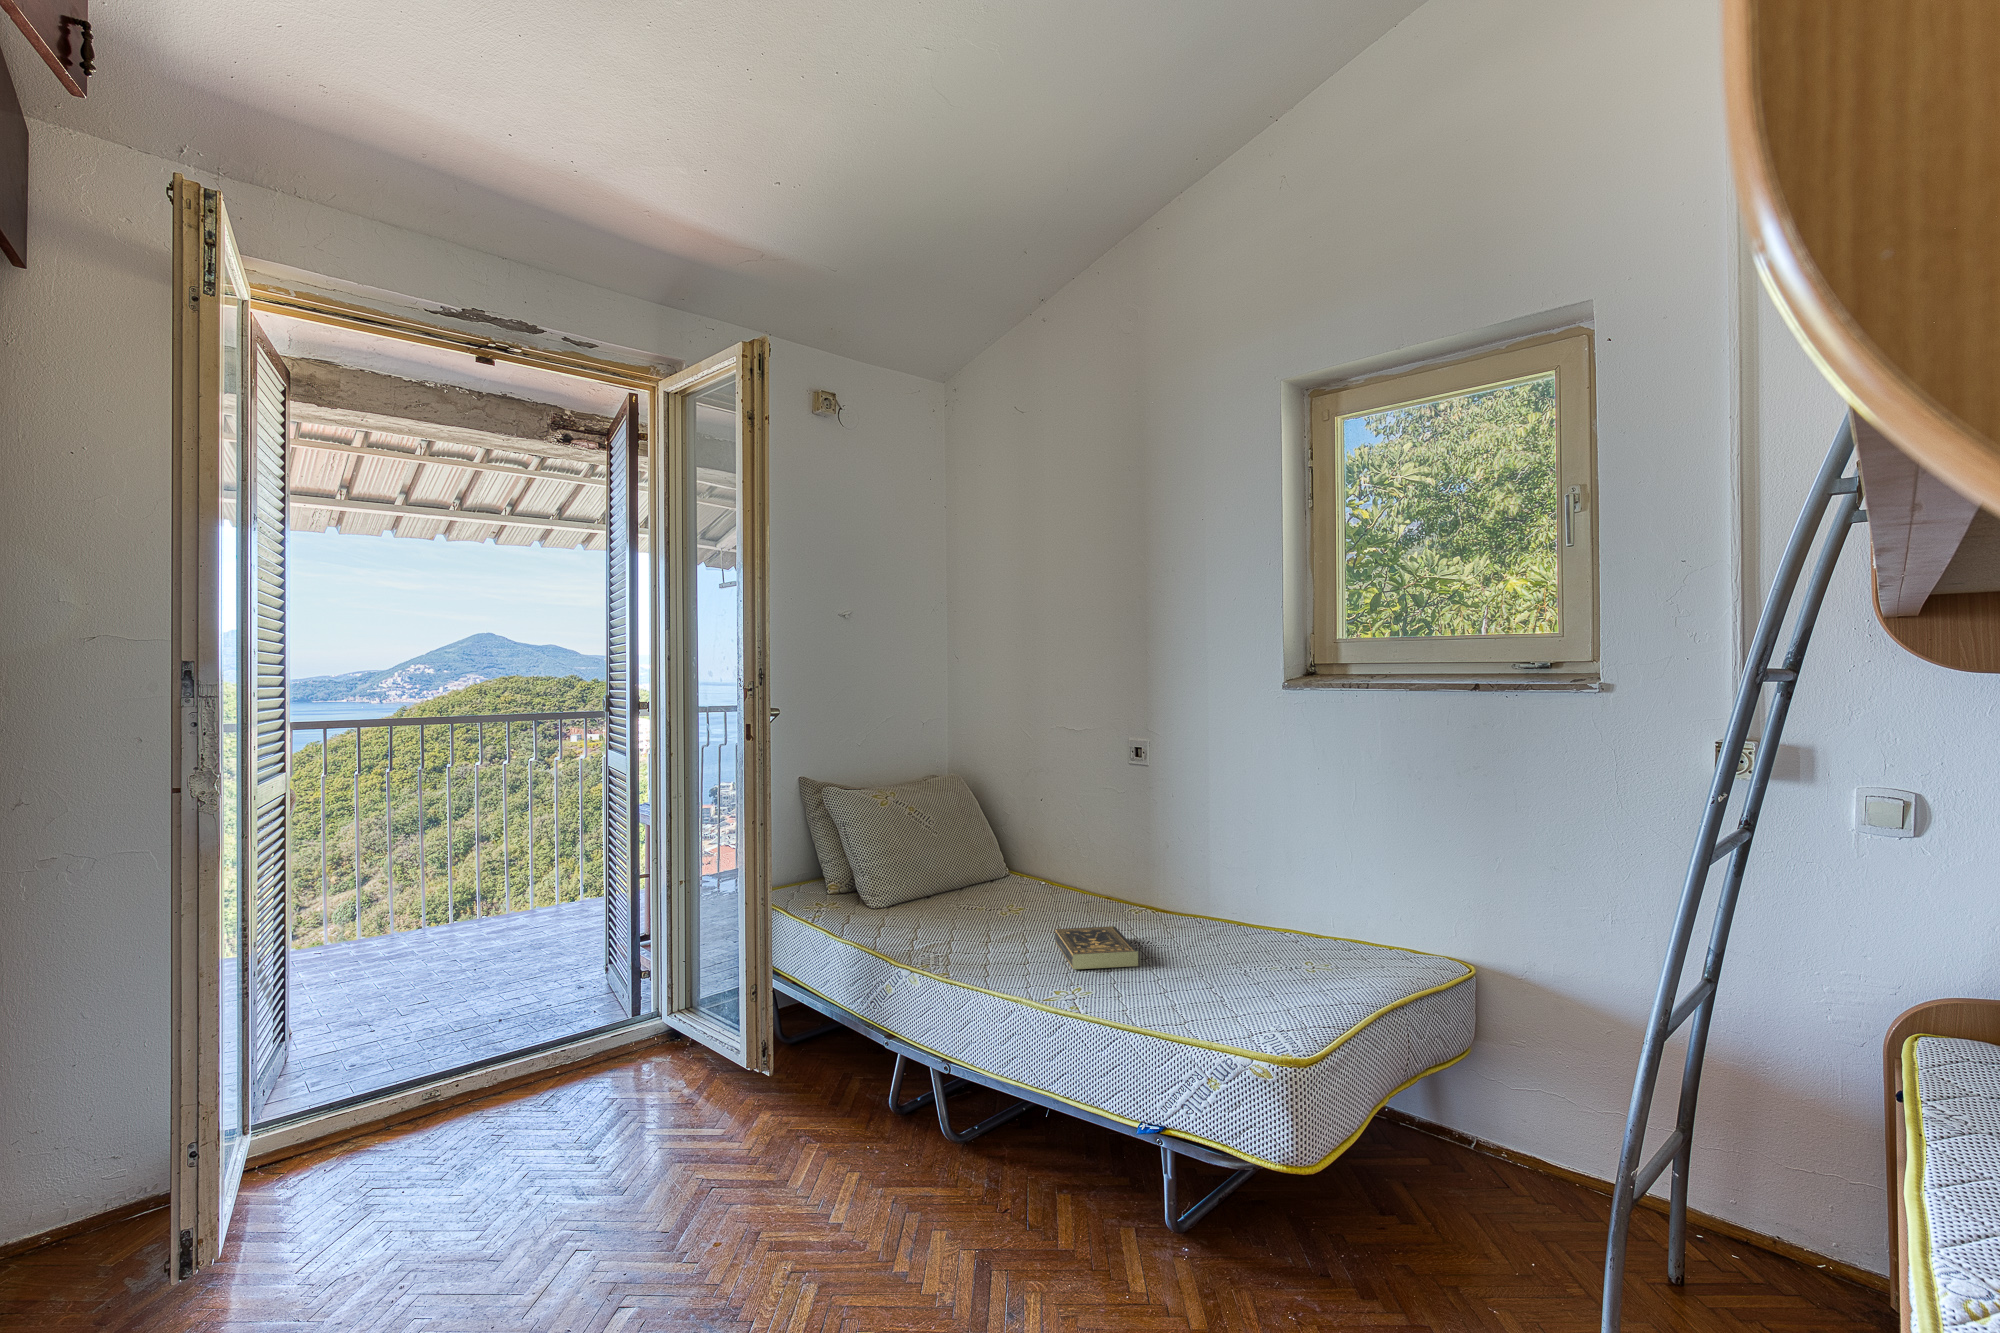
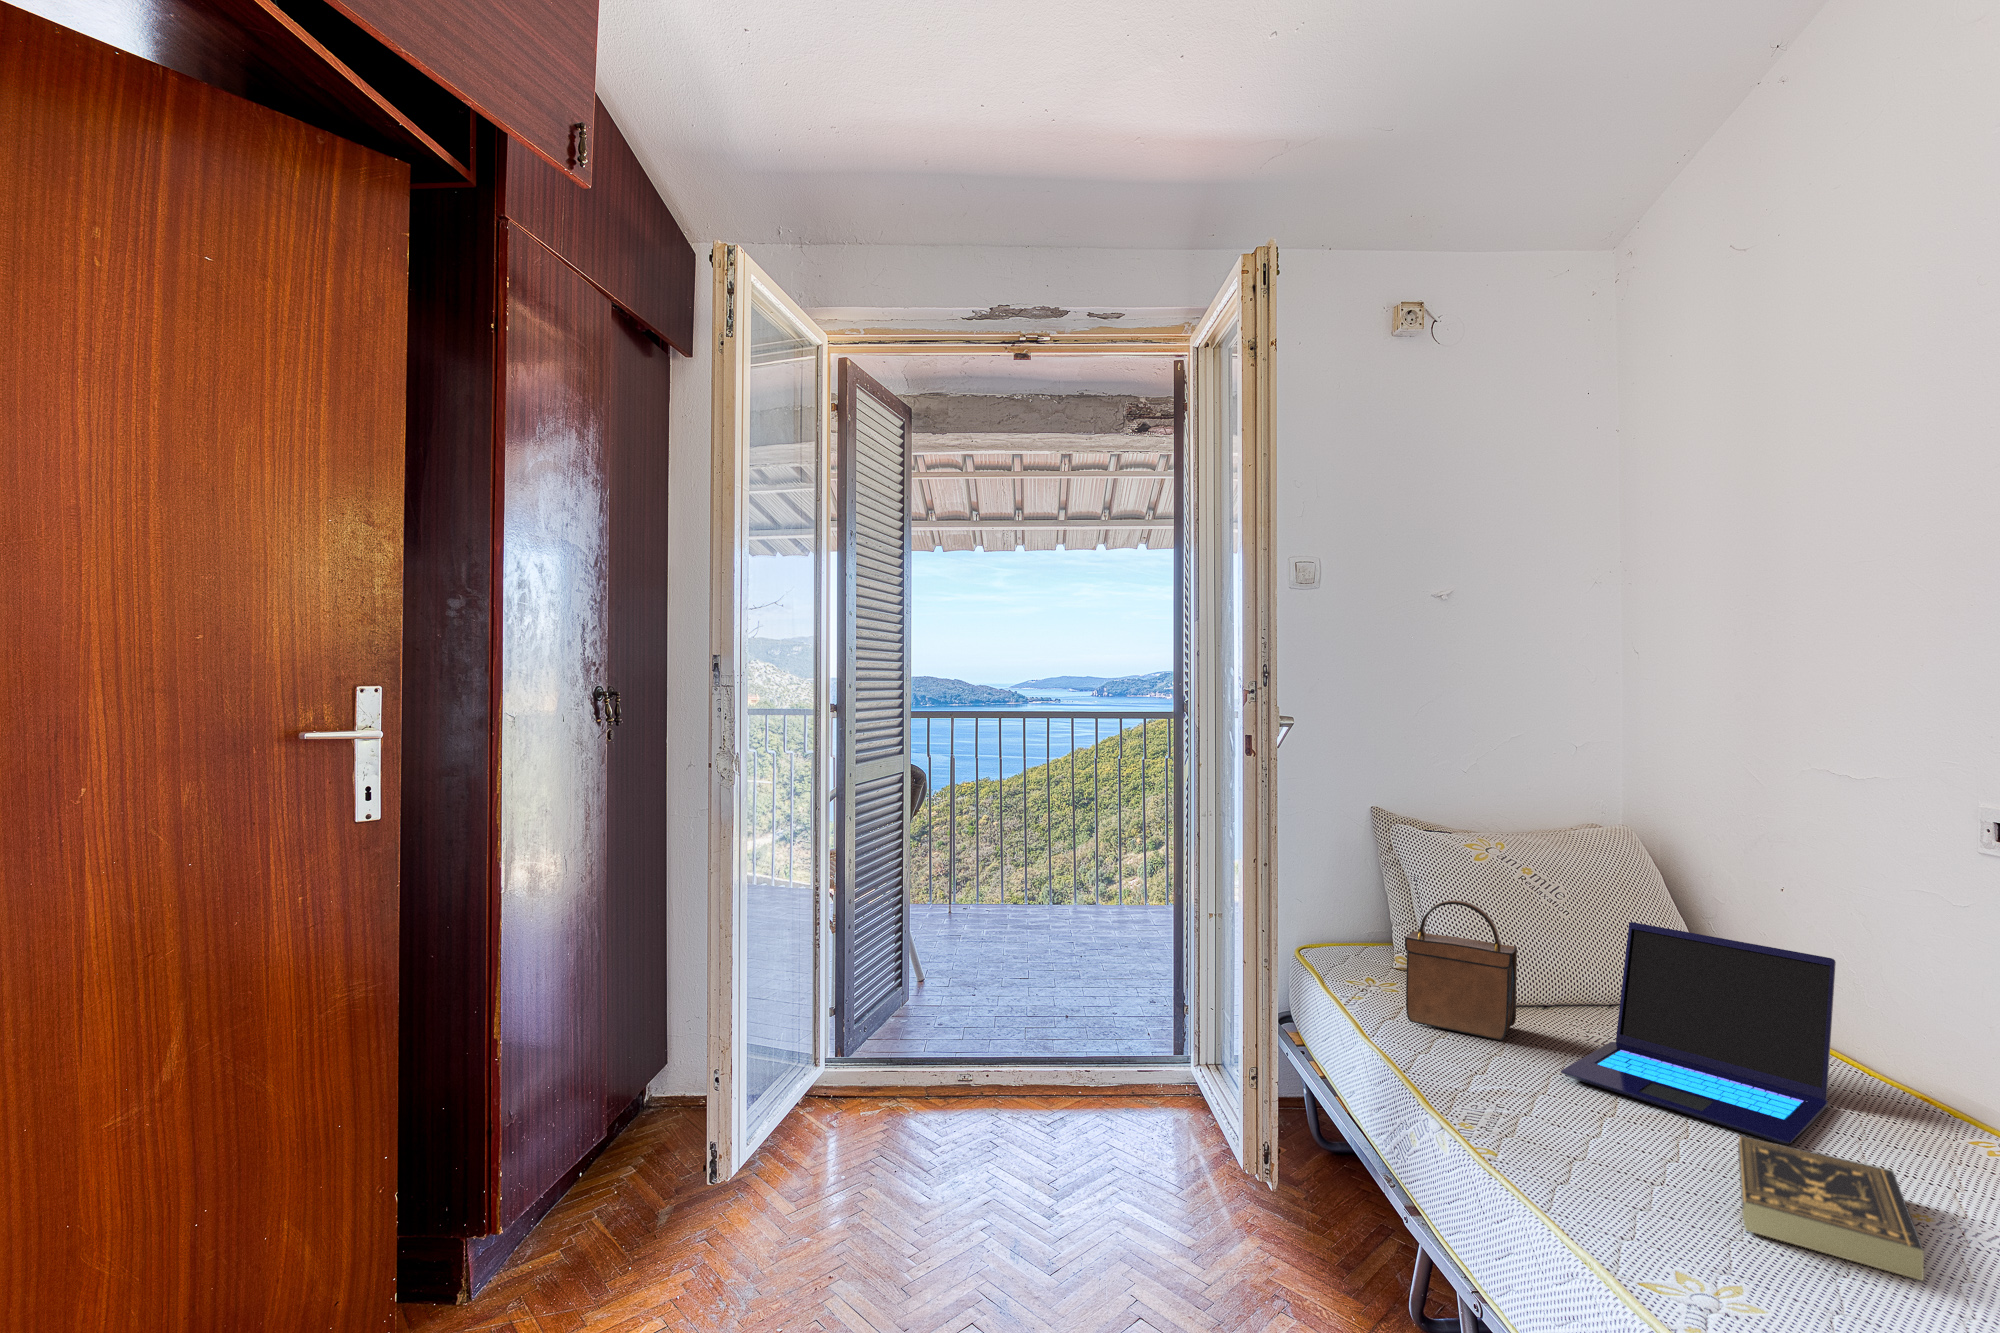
laptop: none [959,829,1075,931] -> present [1561,922,1836,1144]
handbag: none [854,832,921,922] -> present [1405,900,1517,1041]

